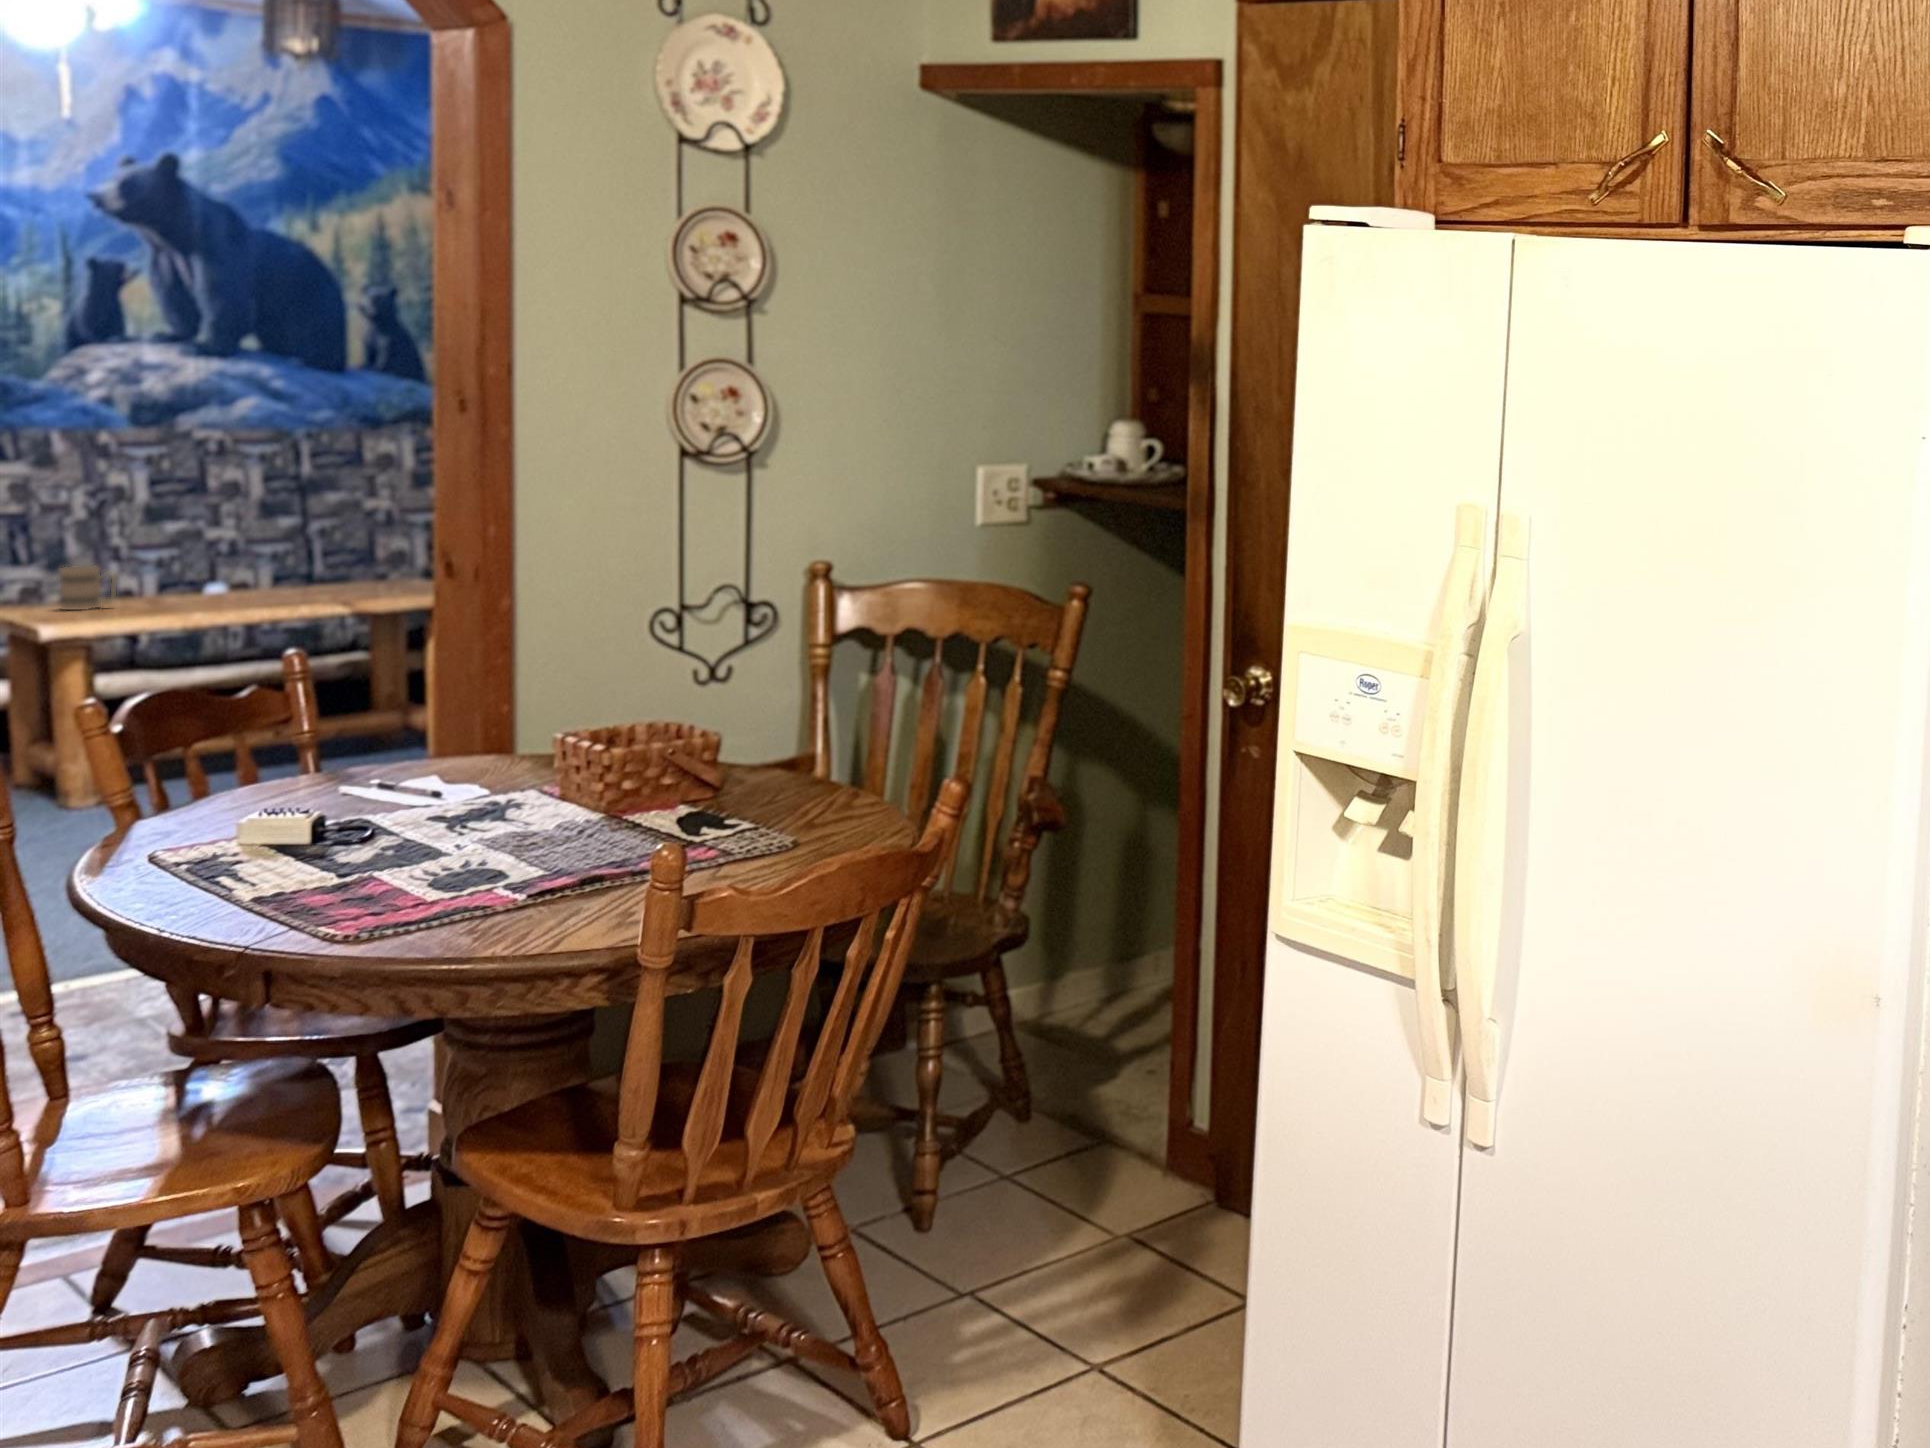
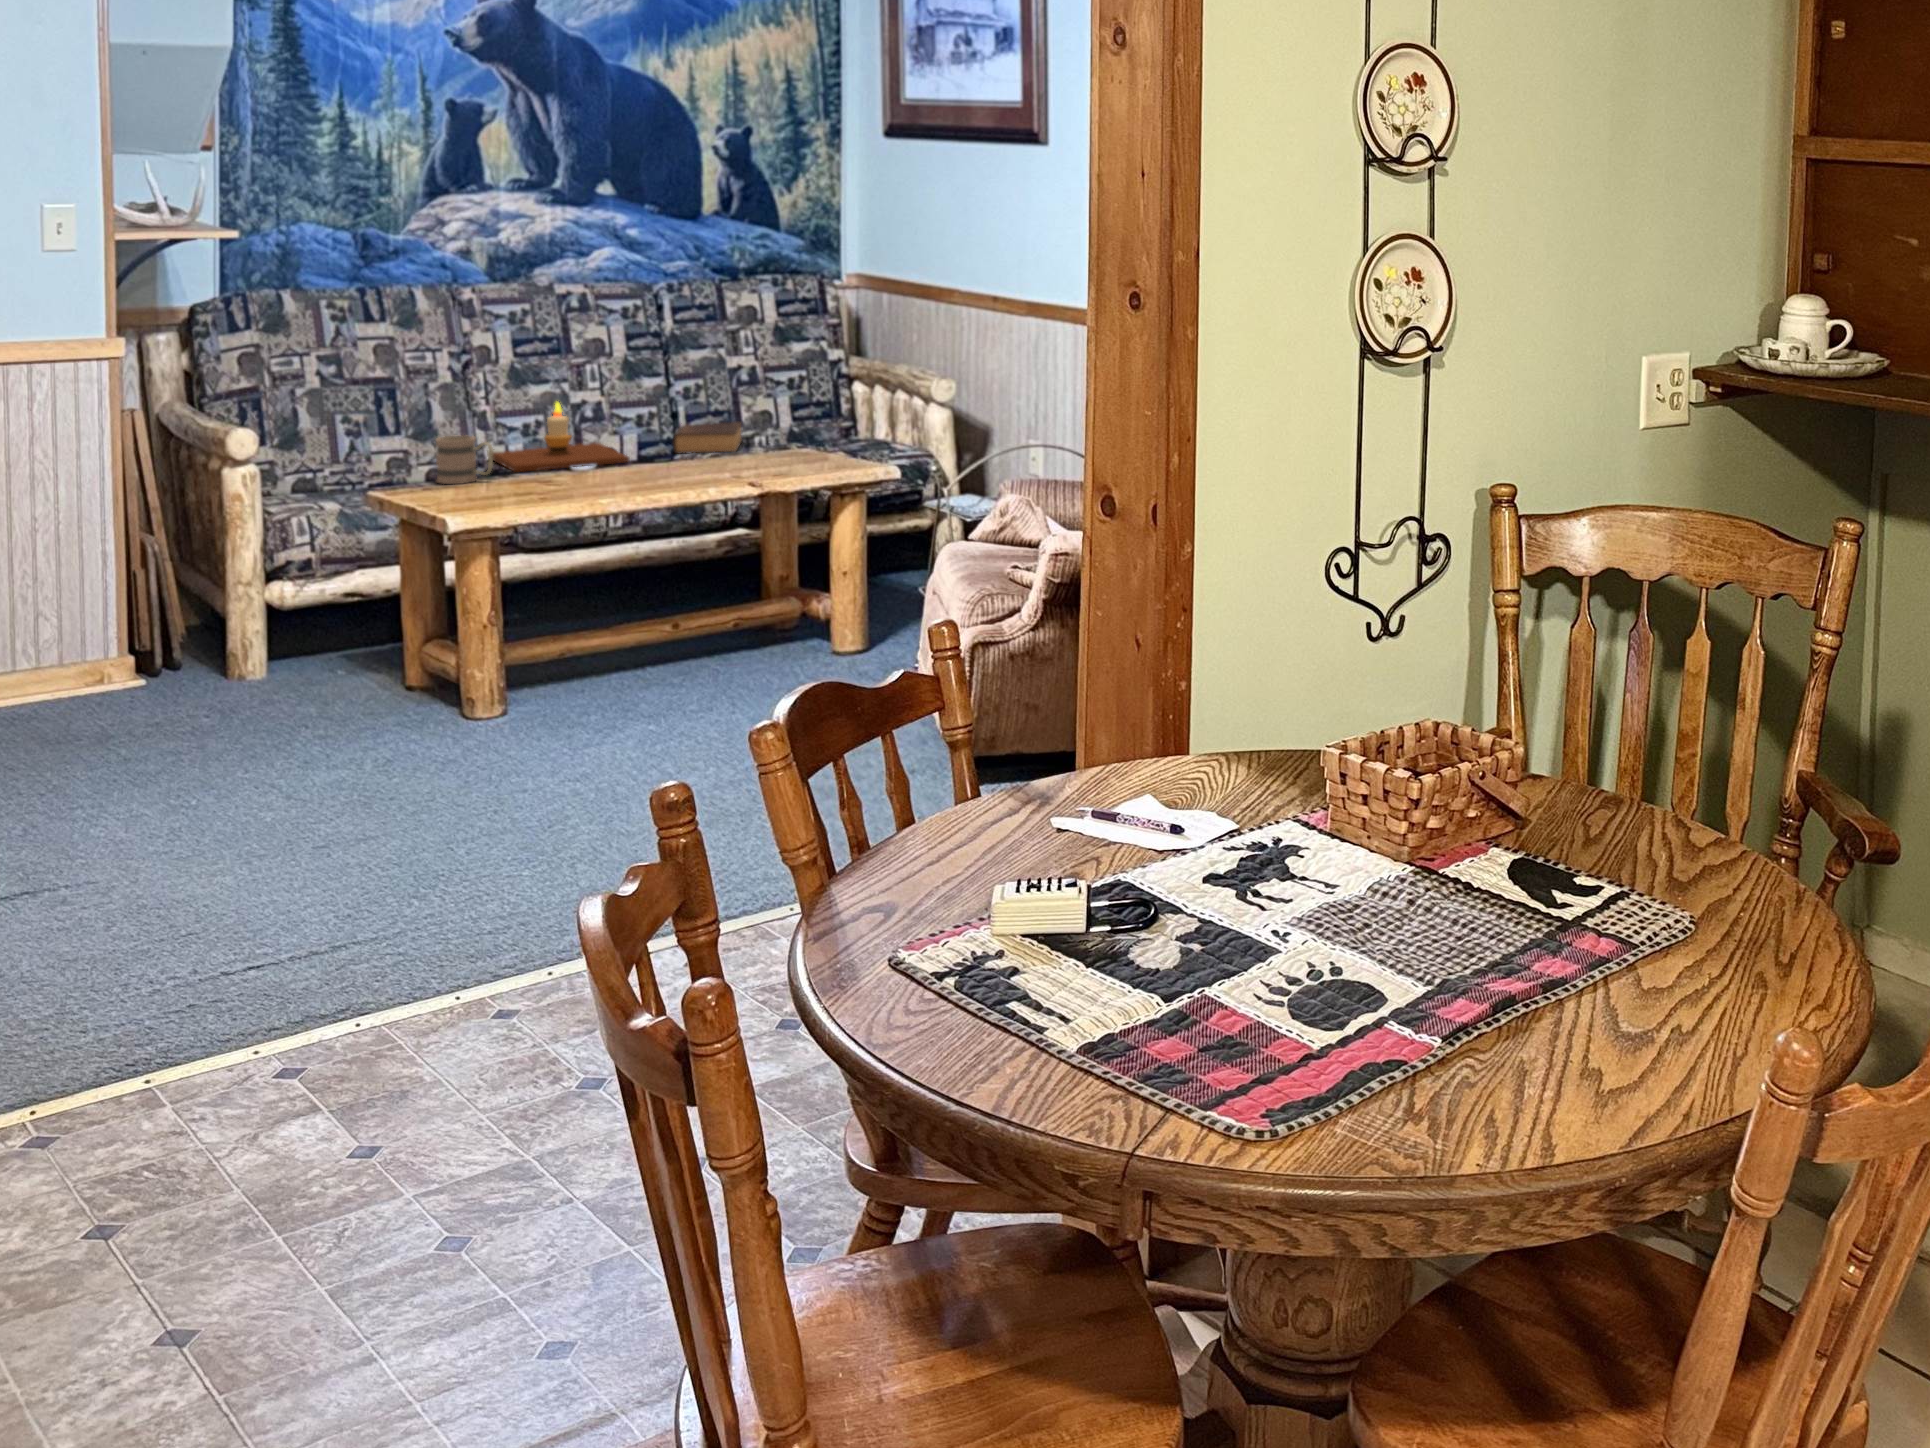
candle: none [123,537,260,602] -> present [488,402,630,472]
book: none [306,557,381,586] -> present [672,422,742,454]

